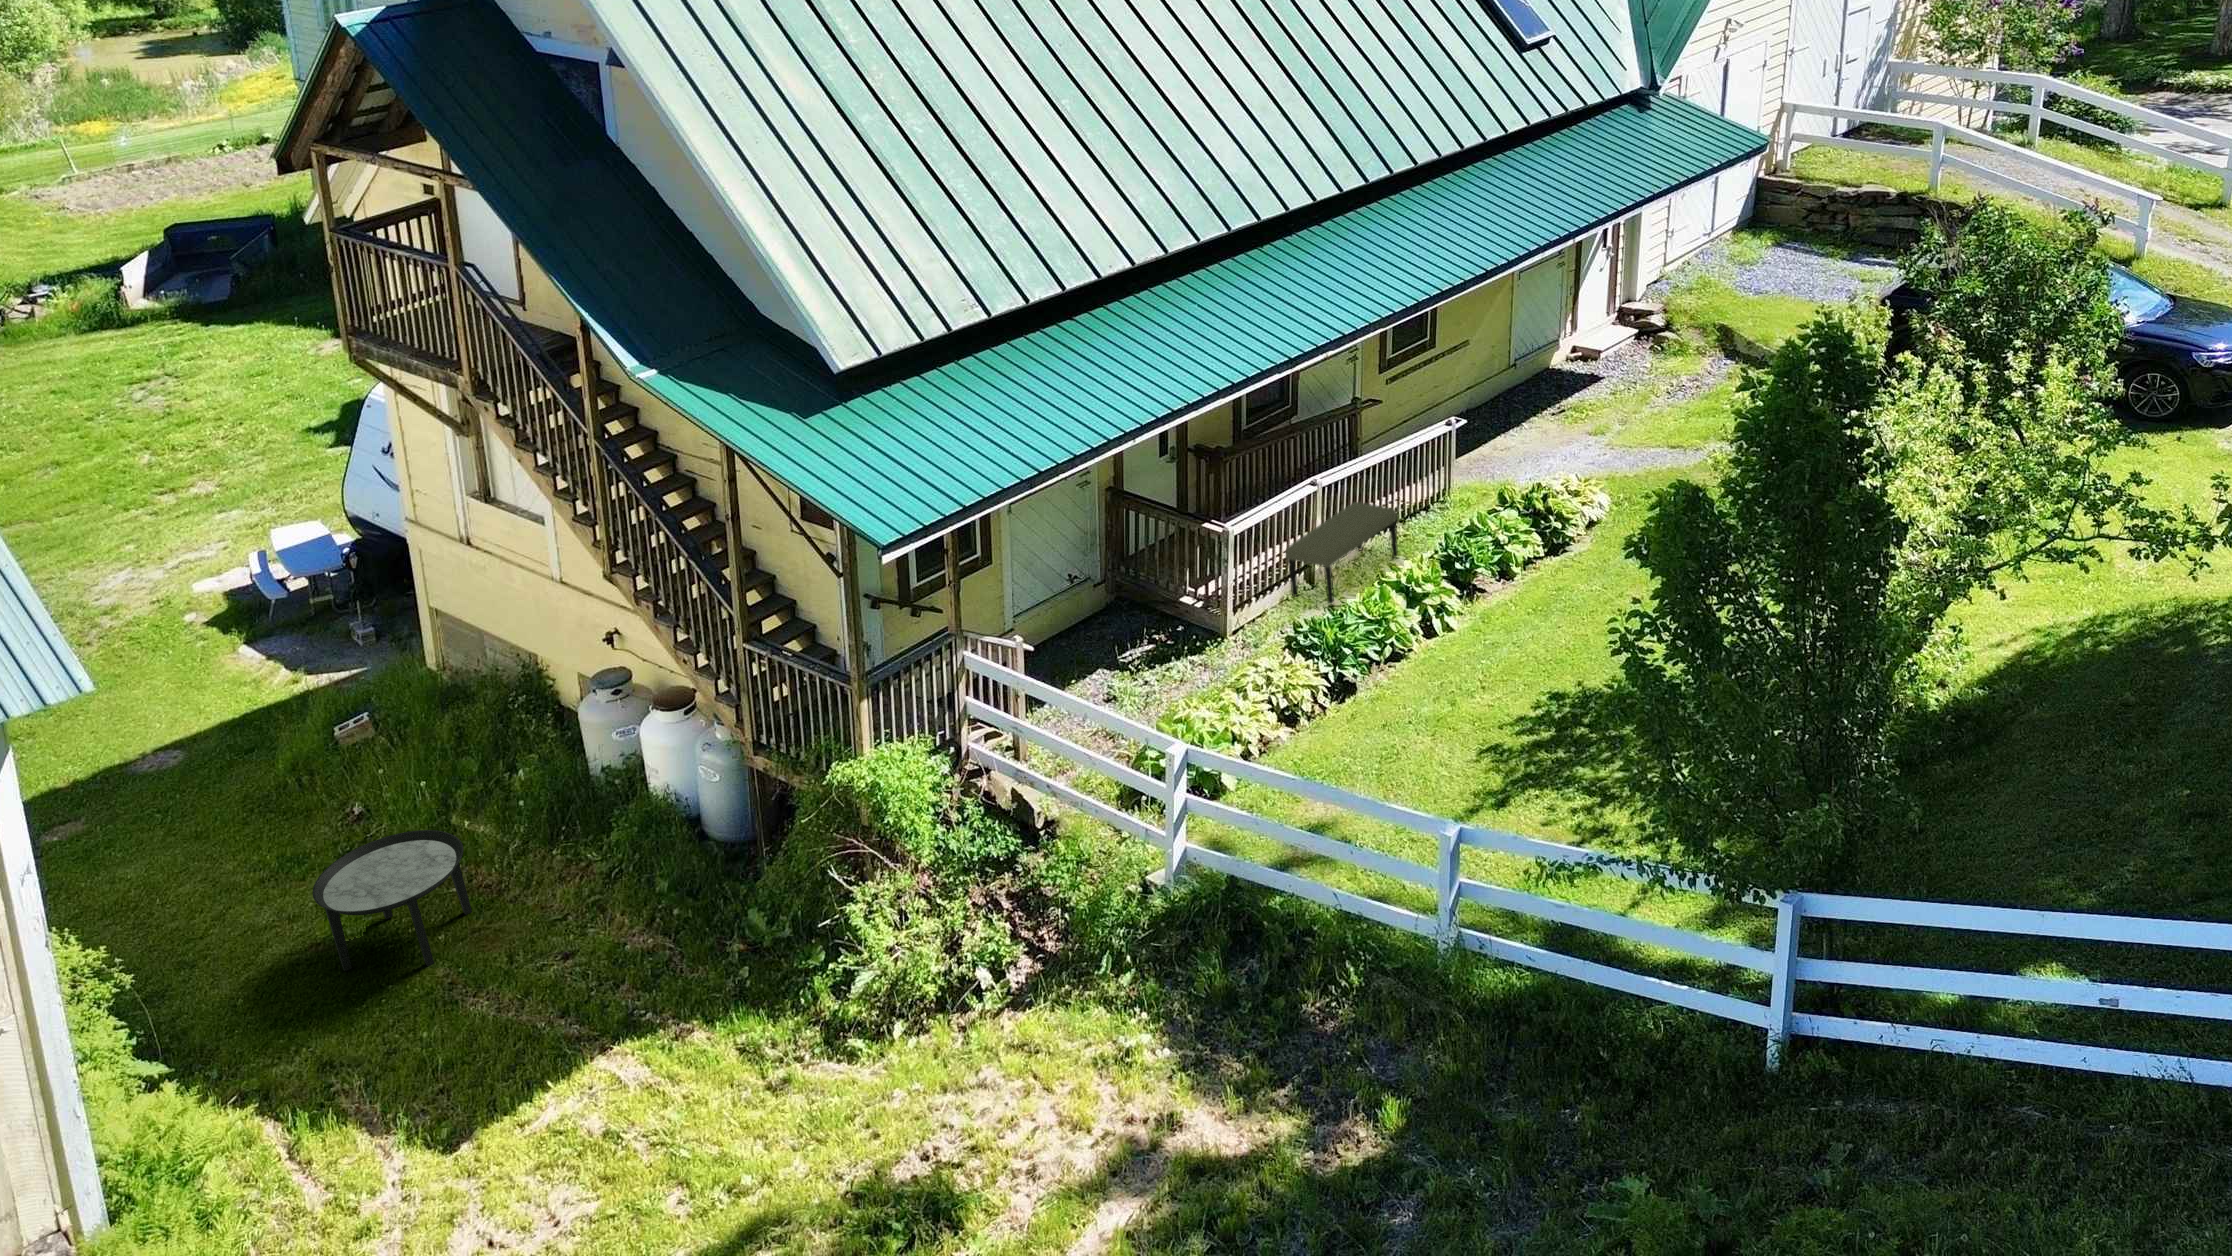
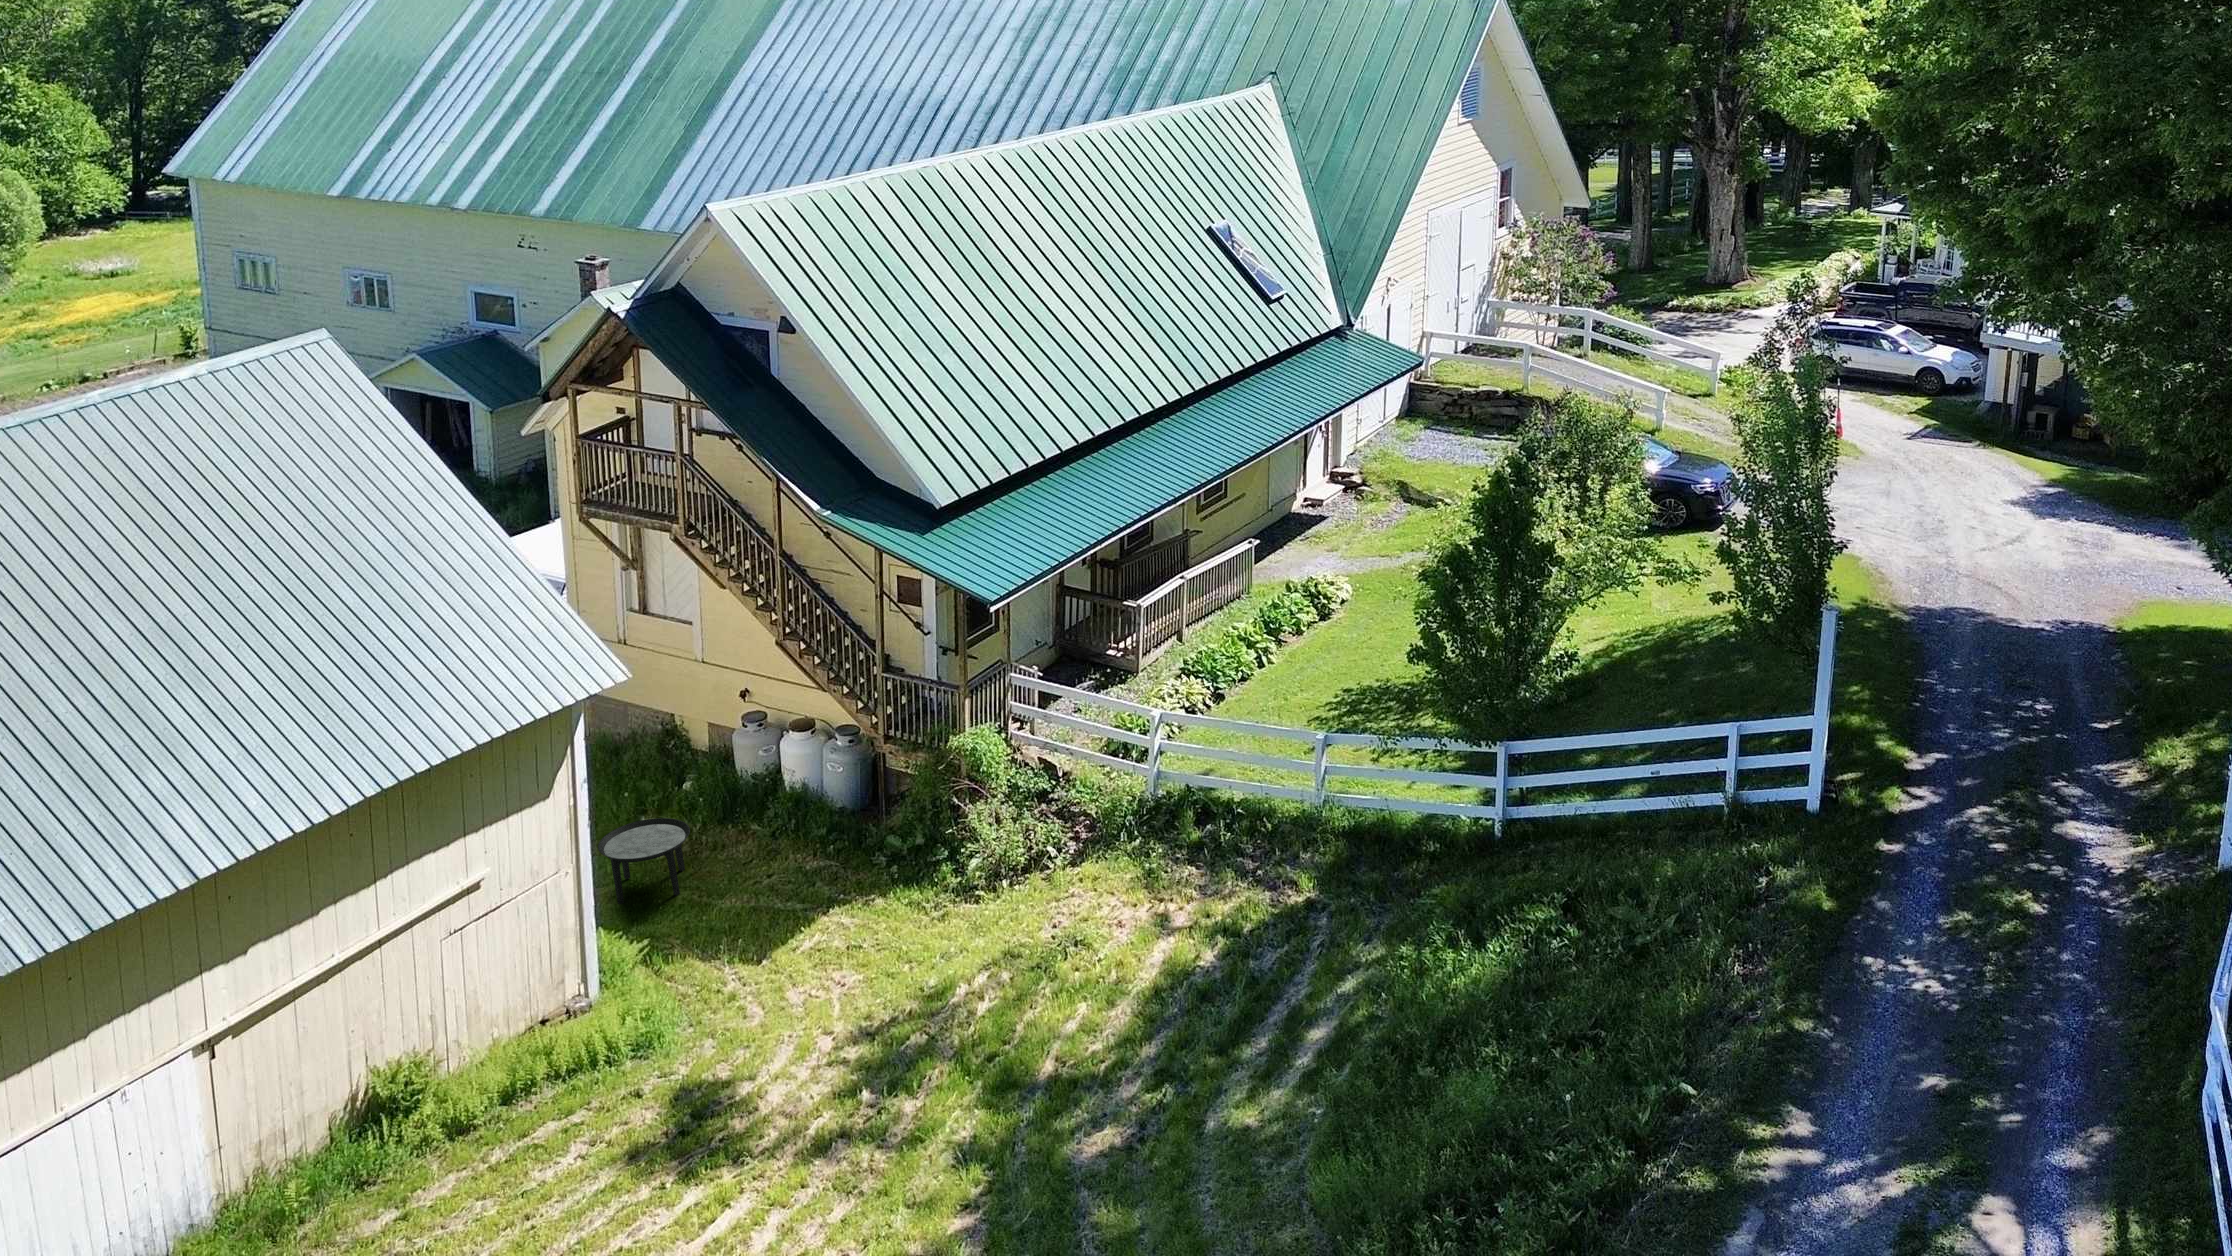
bench: present [1285,502,1398,604] -> none [1168,592,1231,652]

